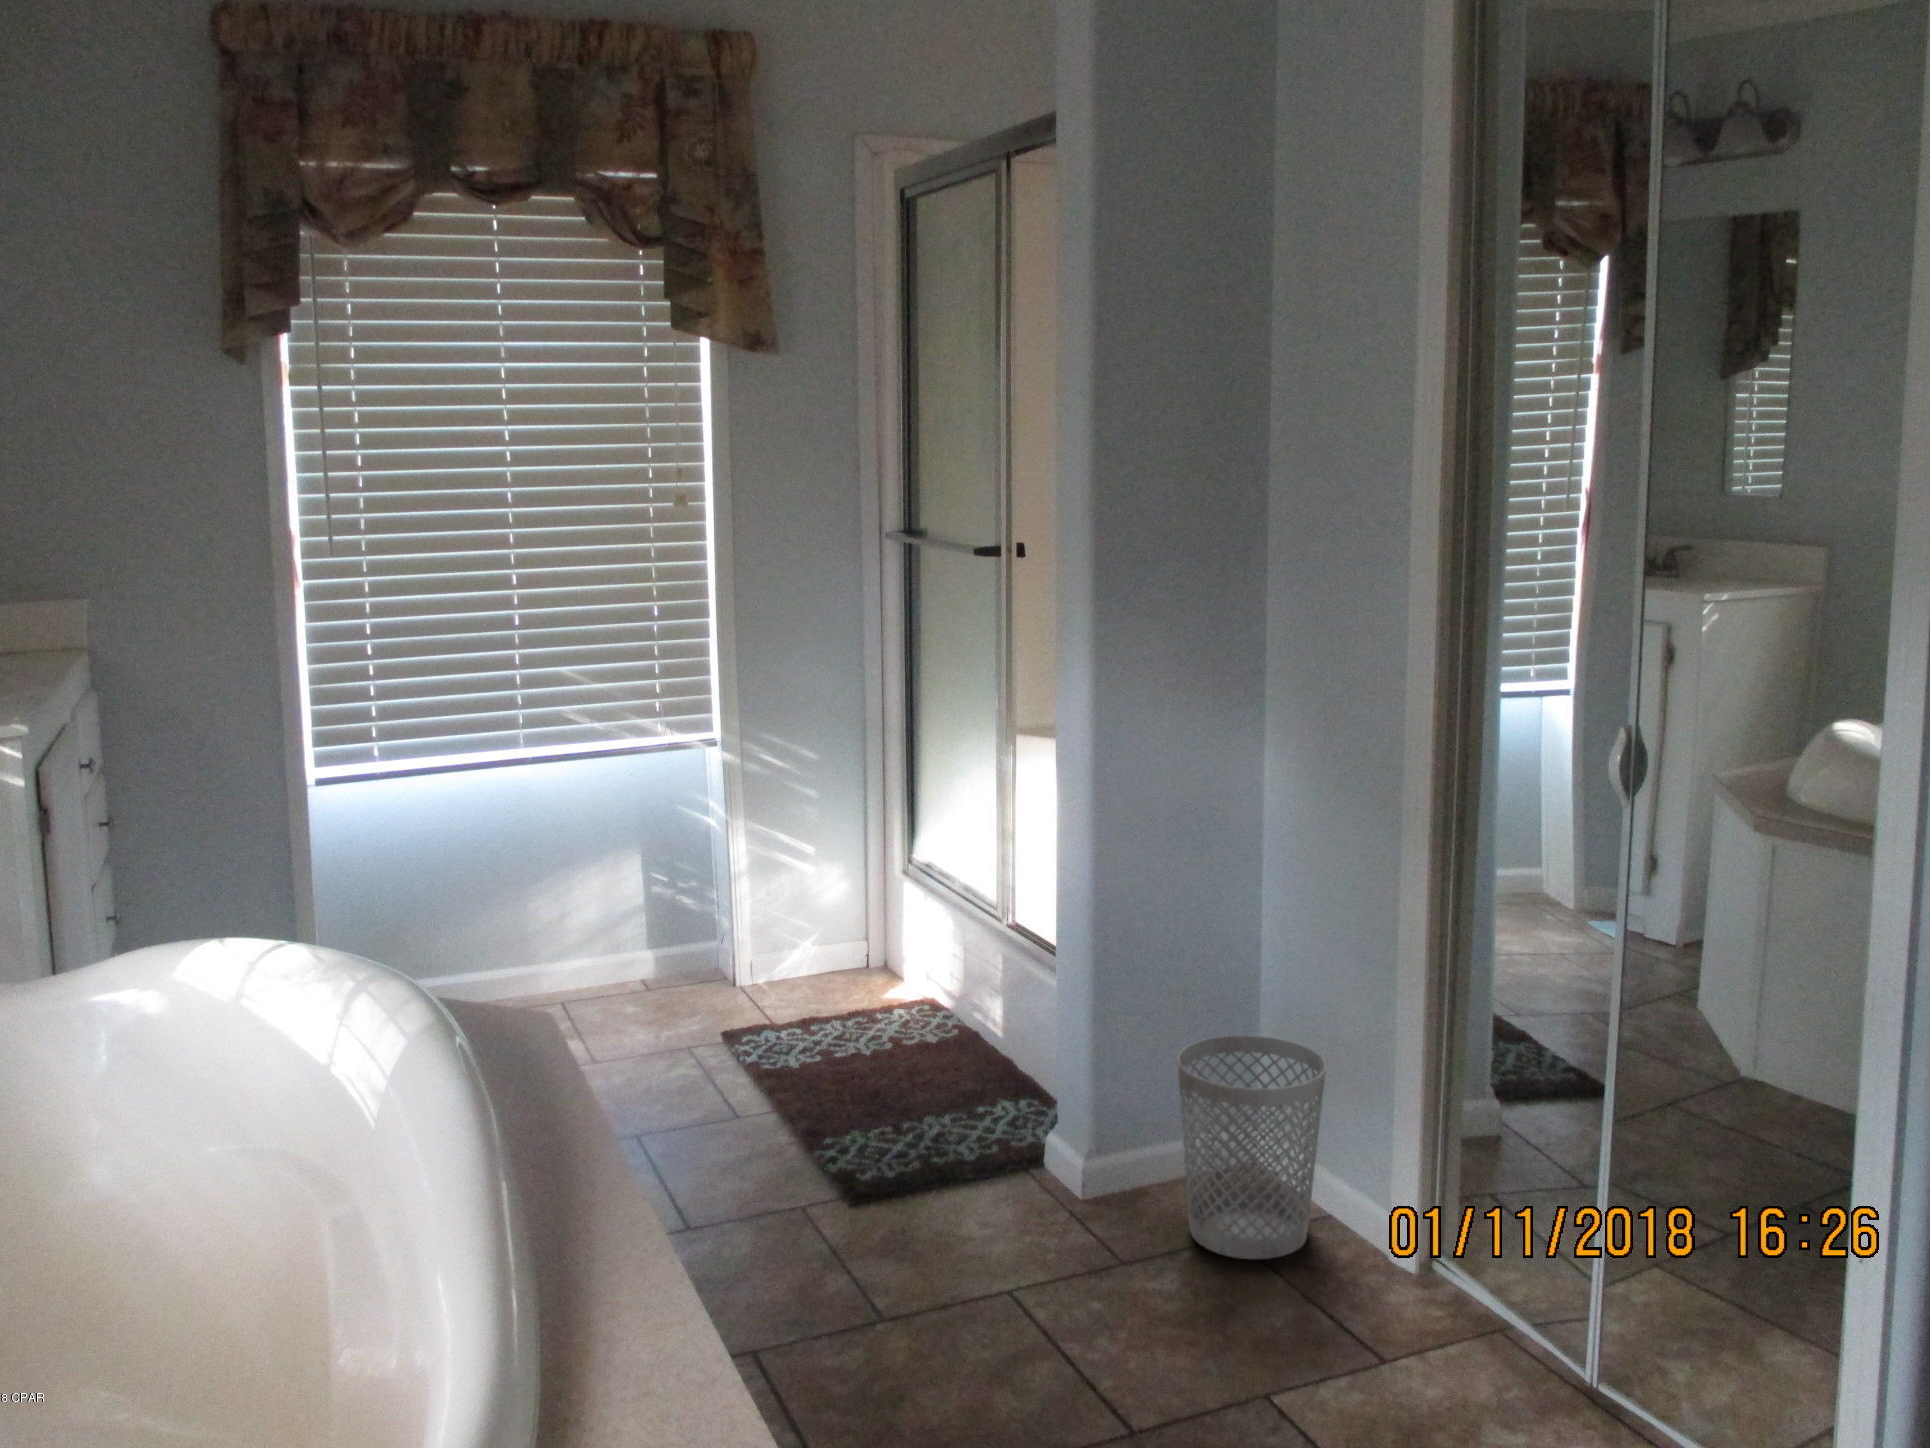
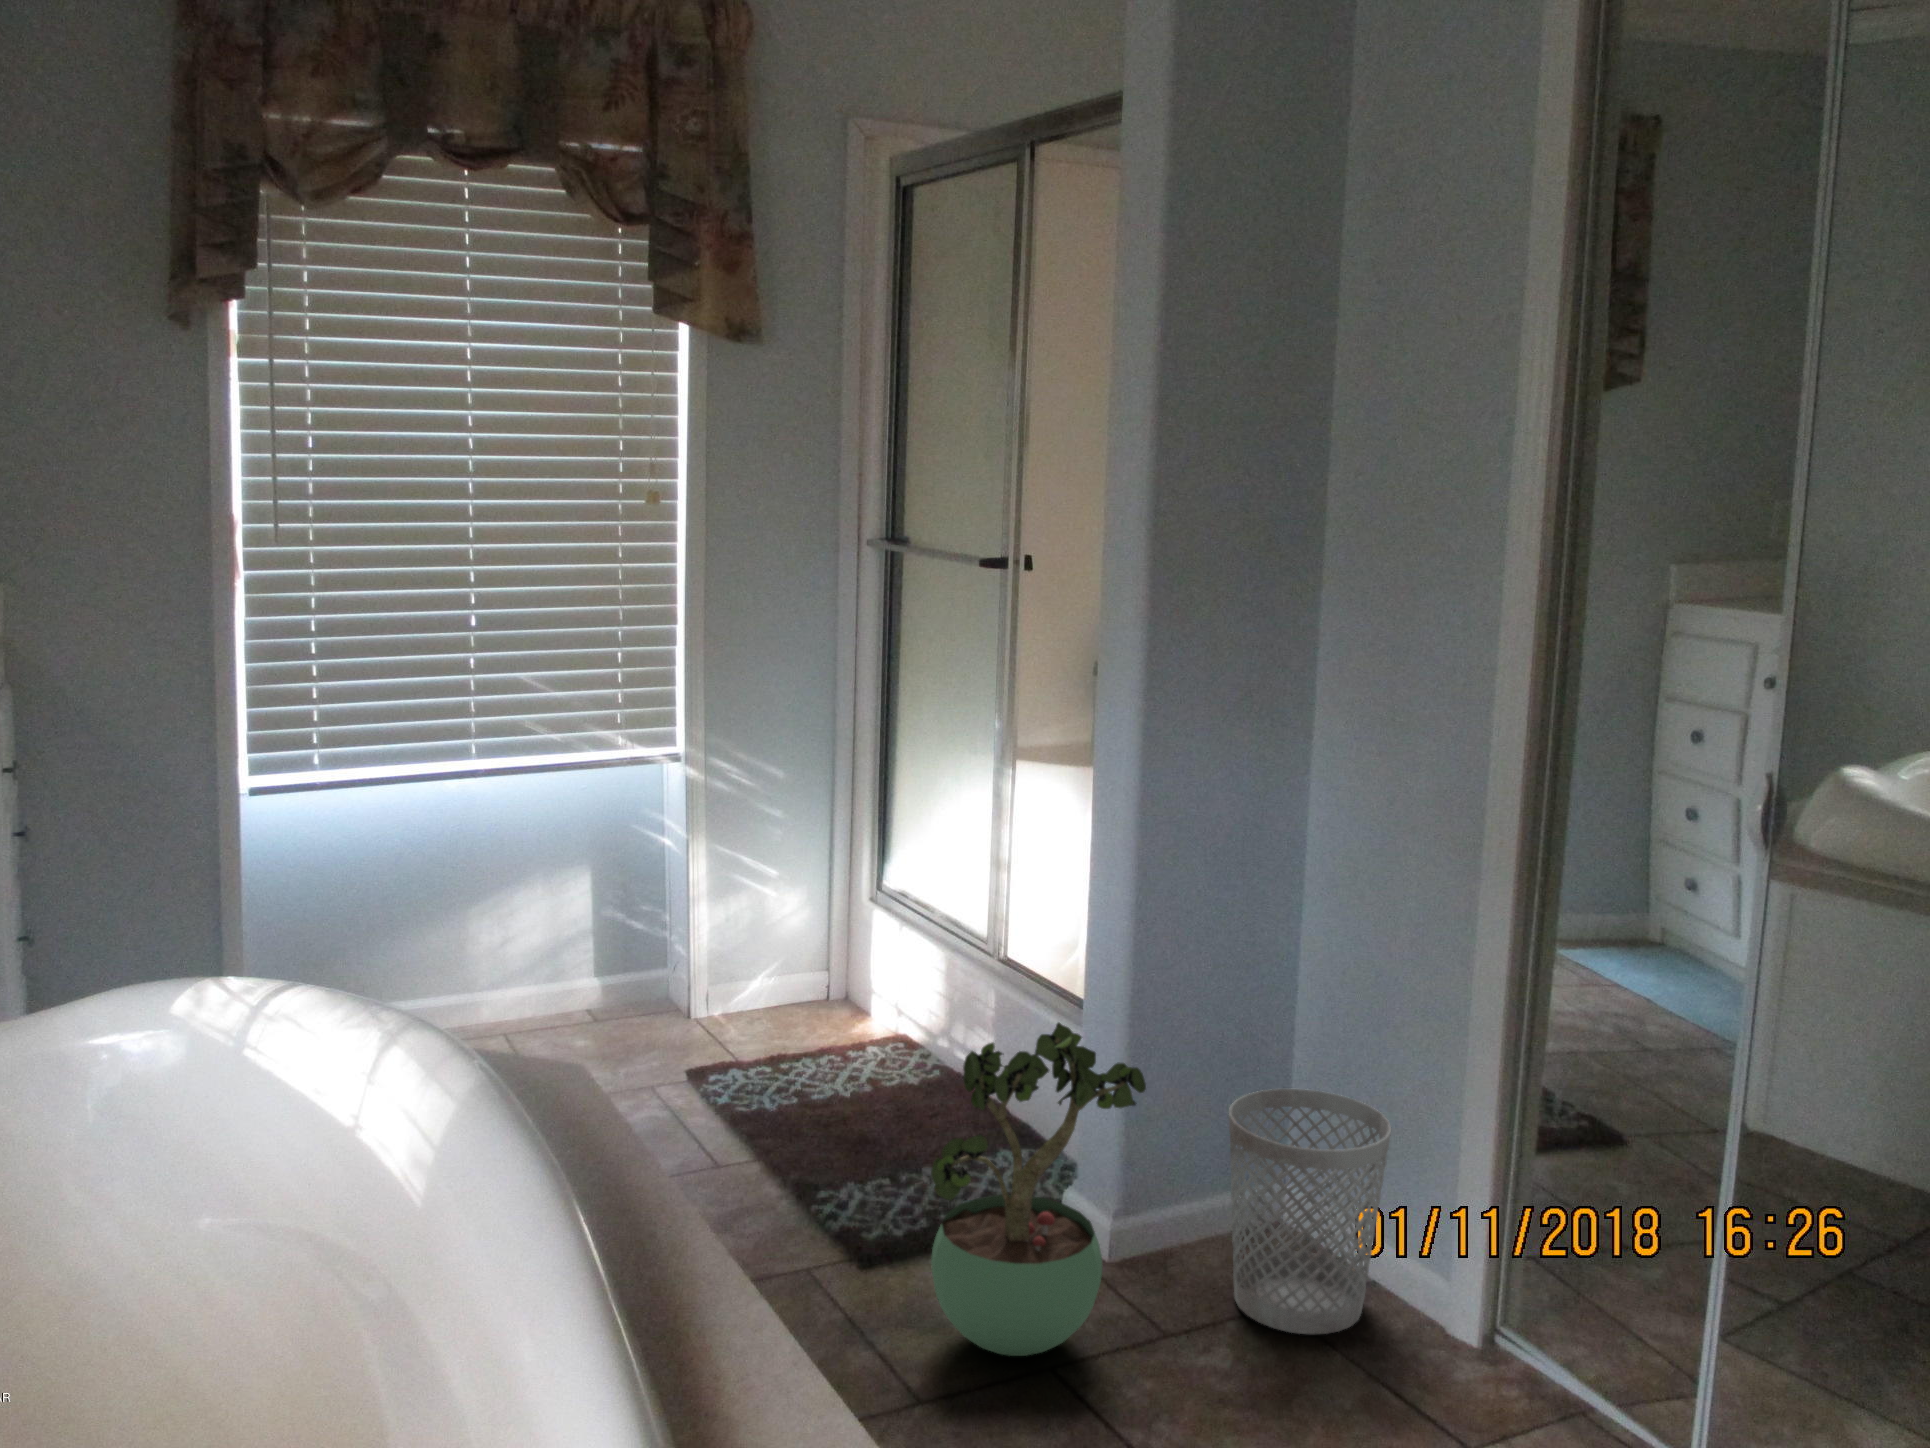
potted plant: none [889,974,1089,1278] -> present [931,1023,1146,1356]

